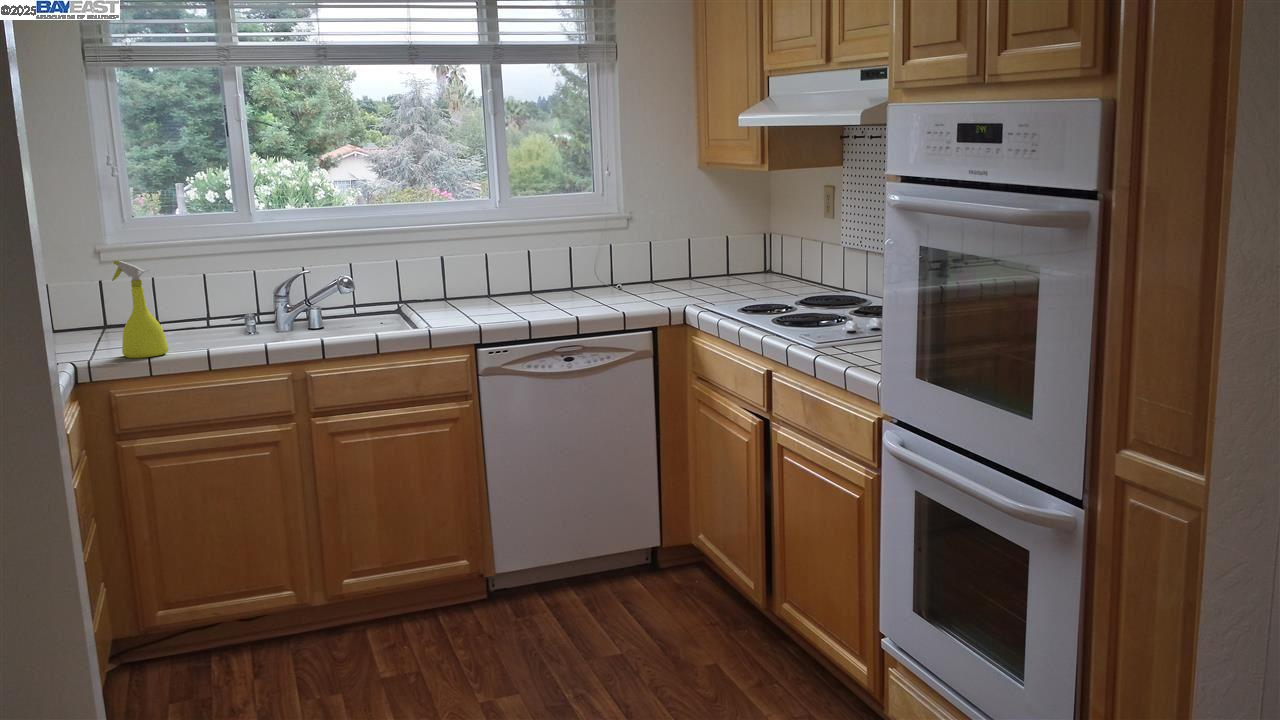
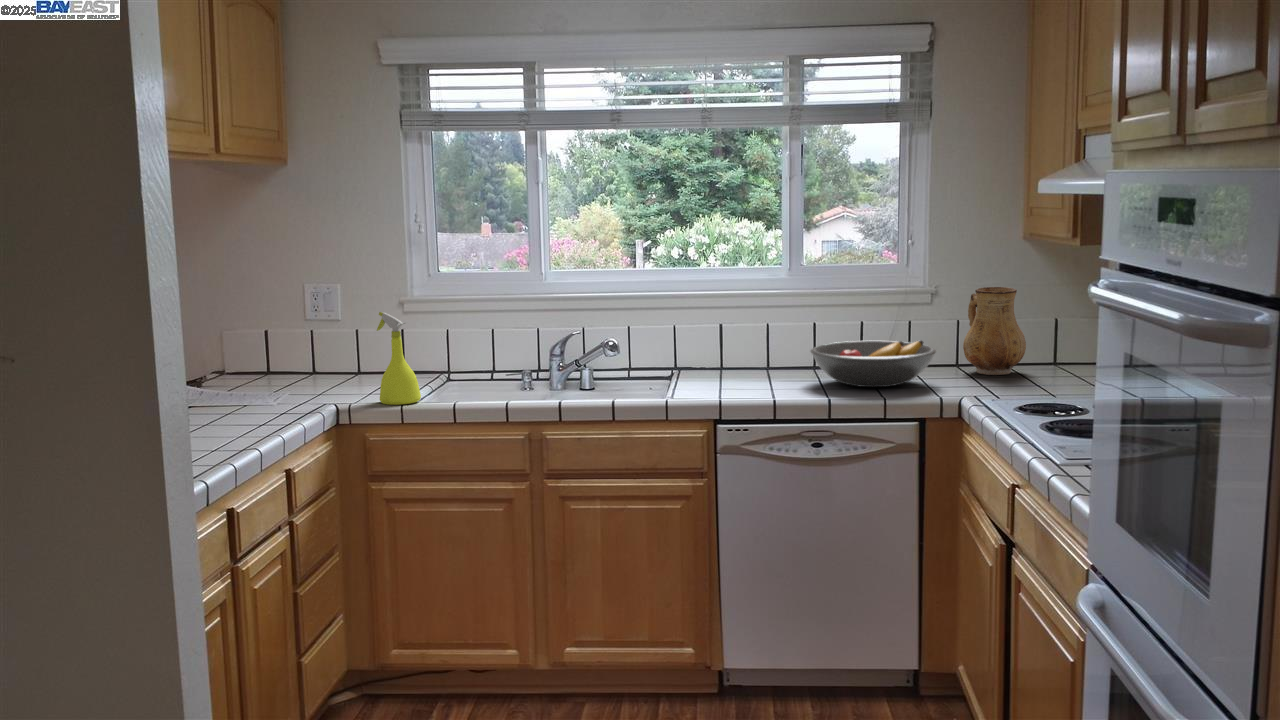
ceramic pitcher: none [662,210,715,287] -> present [963,287,1026,375]
fruit bowl: none [542,259,654,304] -> present [811,341,936,387]

